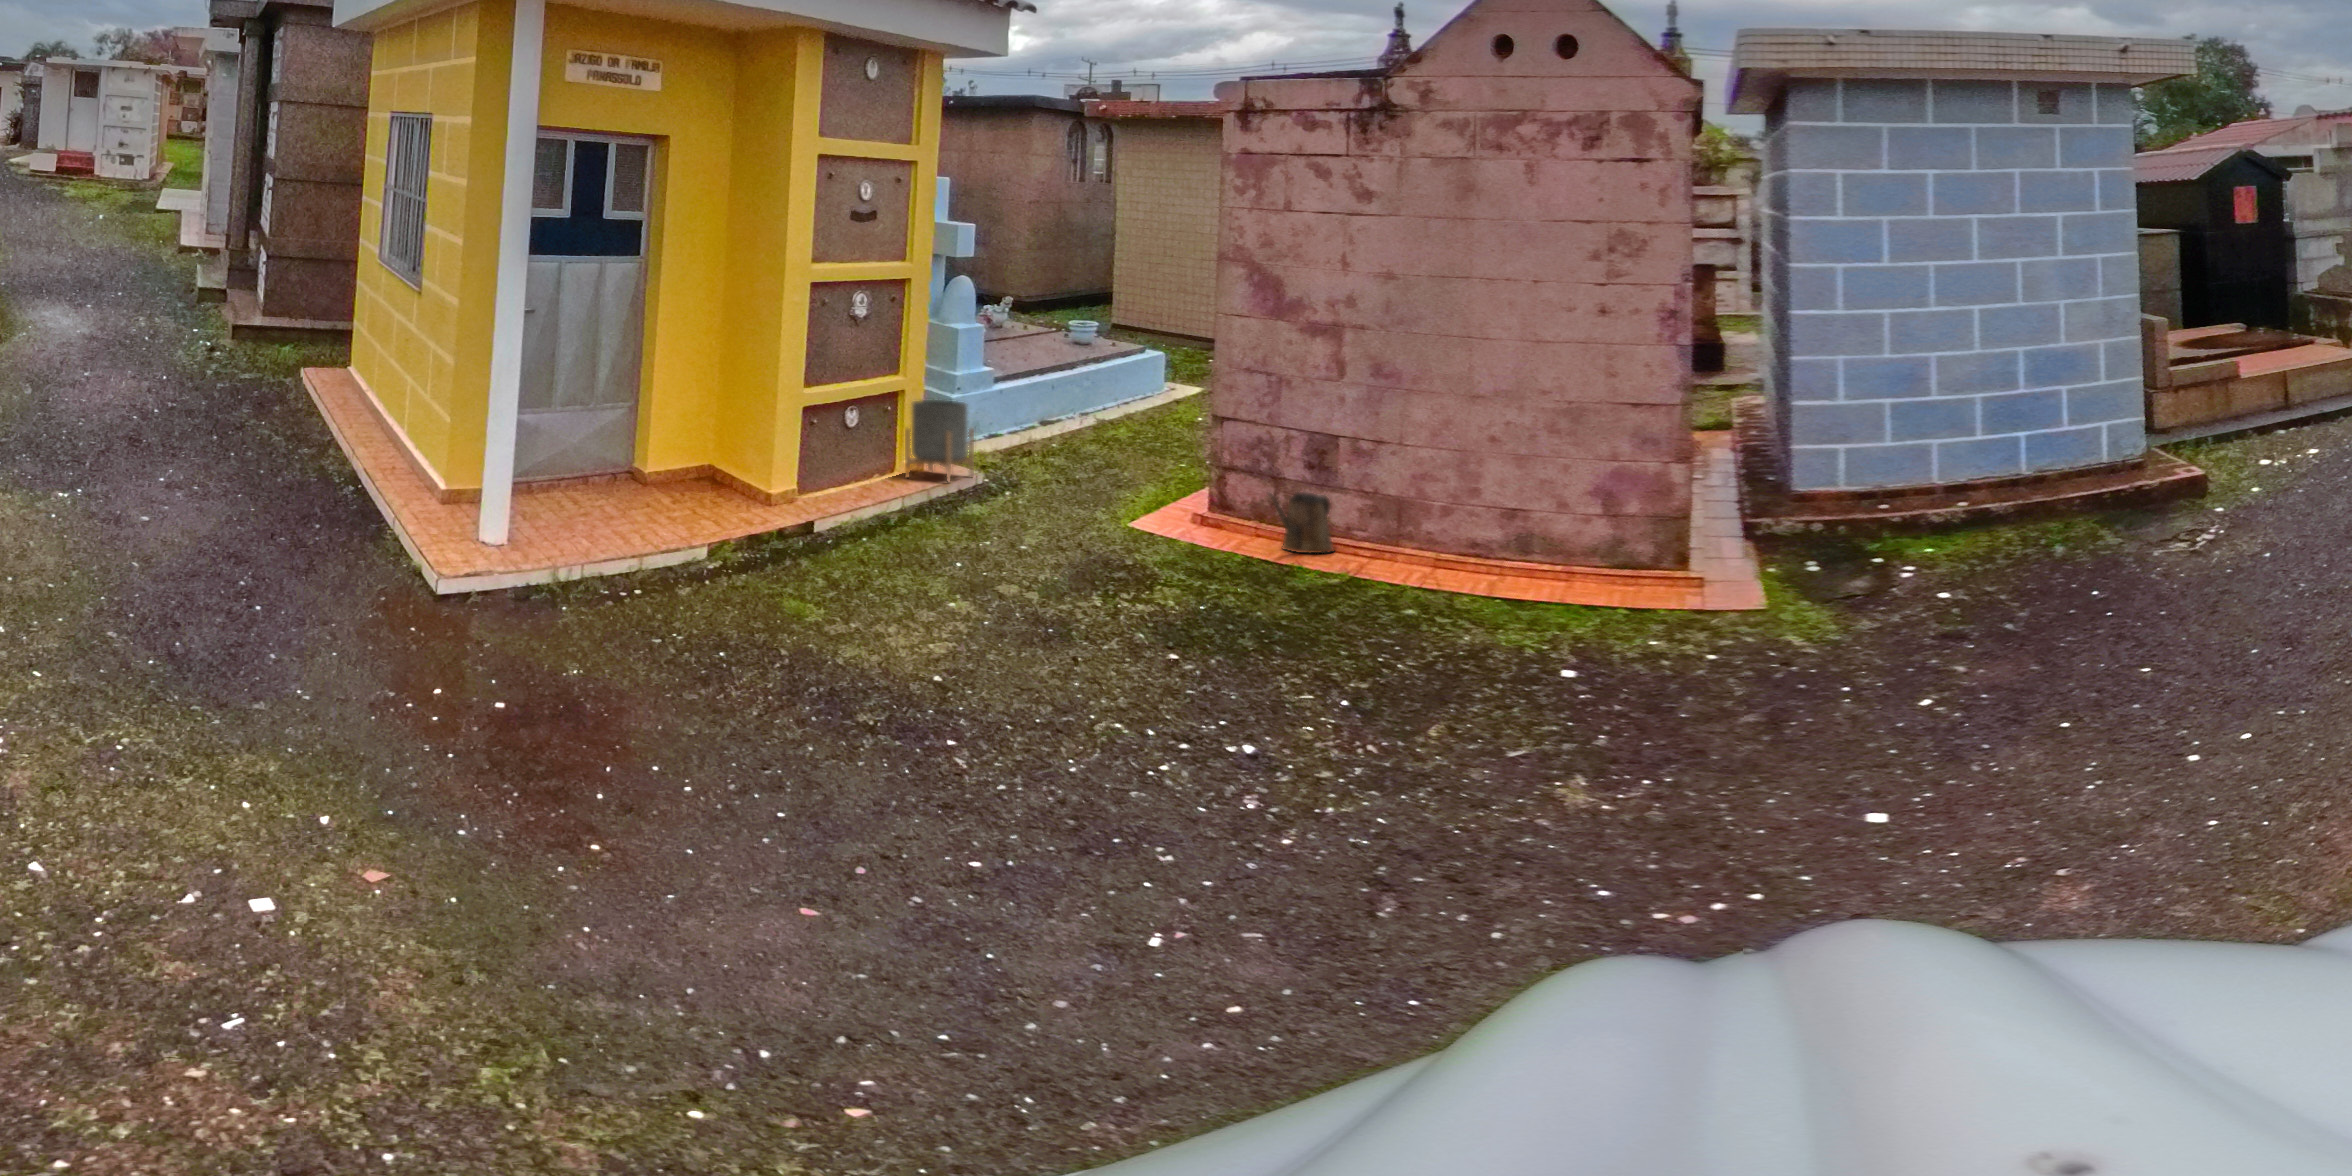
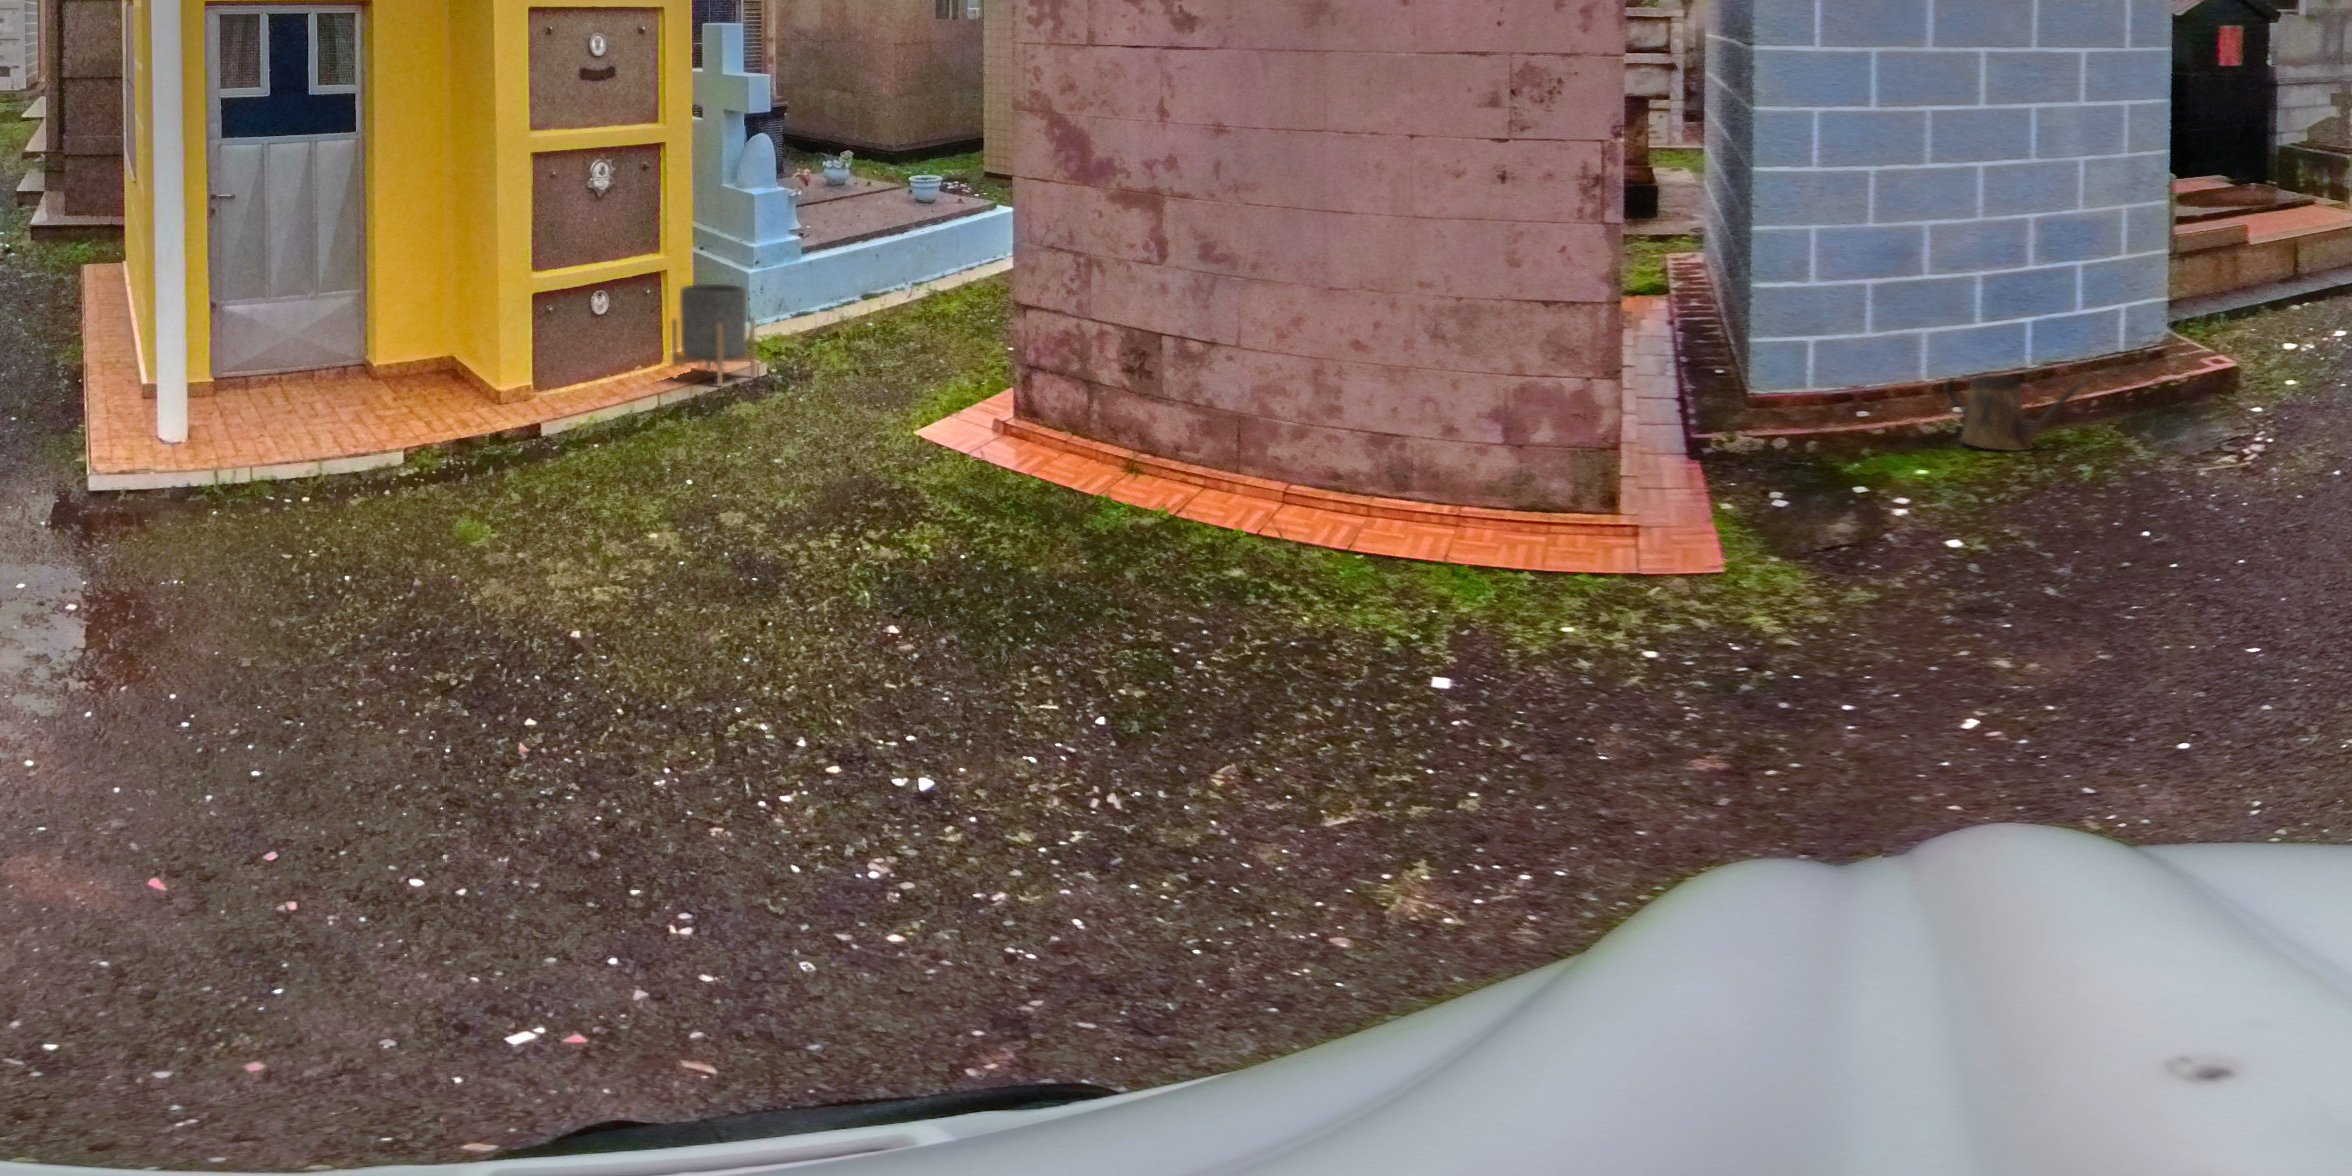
watering can: present [1269,492,1333,553] -> present [1945,375,2087,451]

